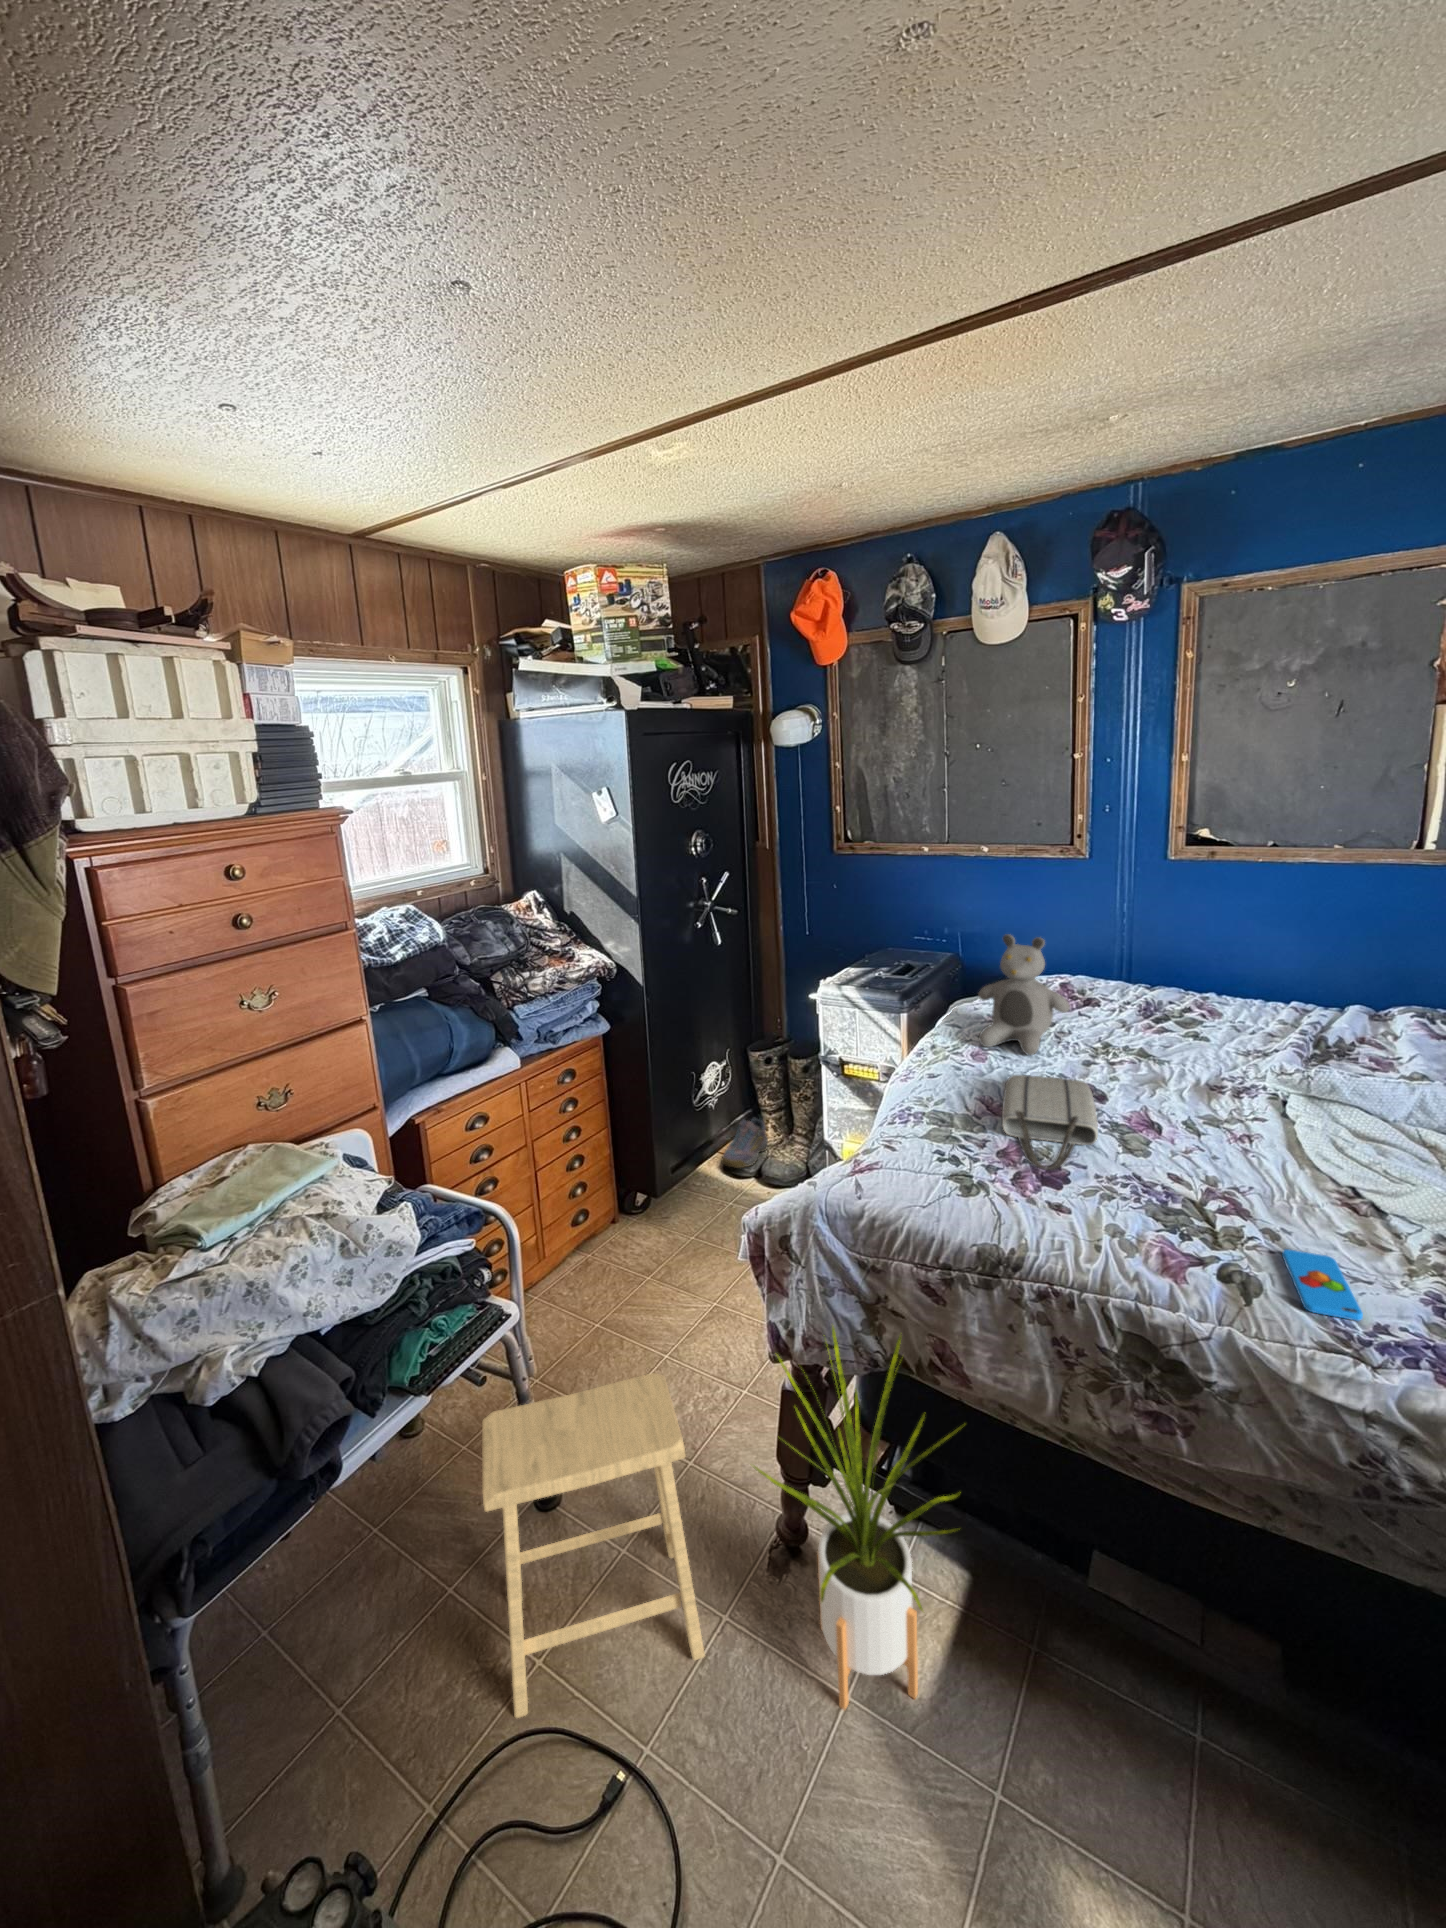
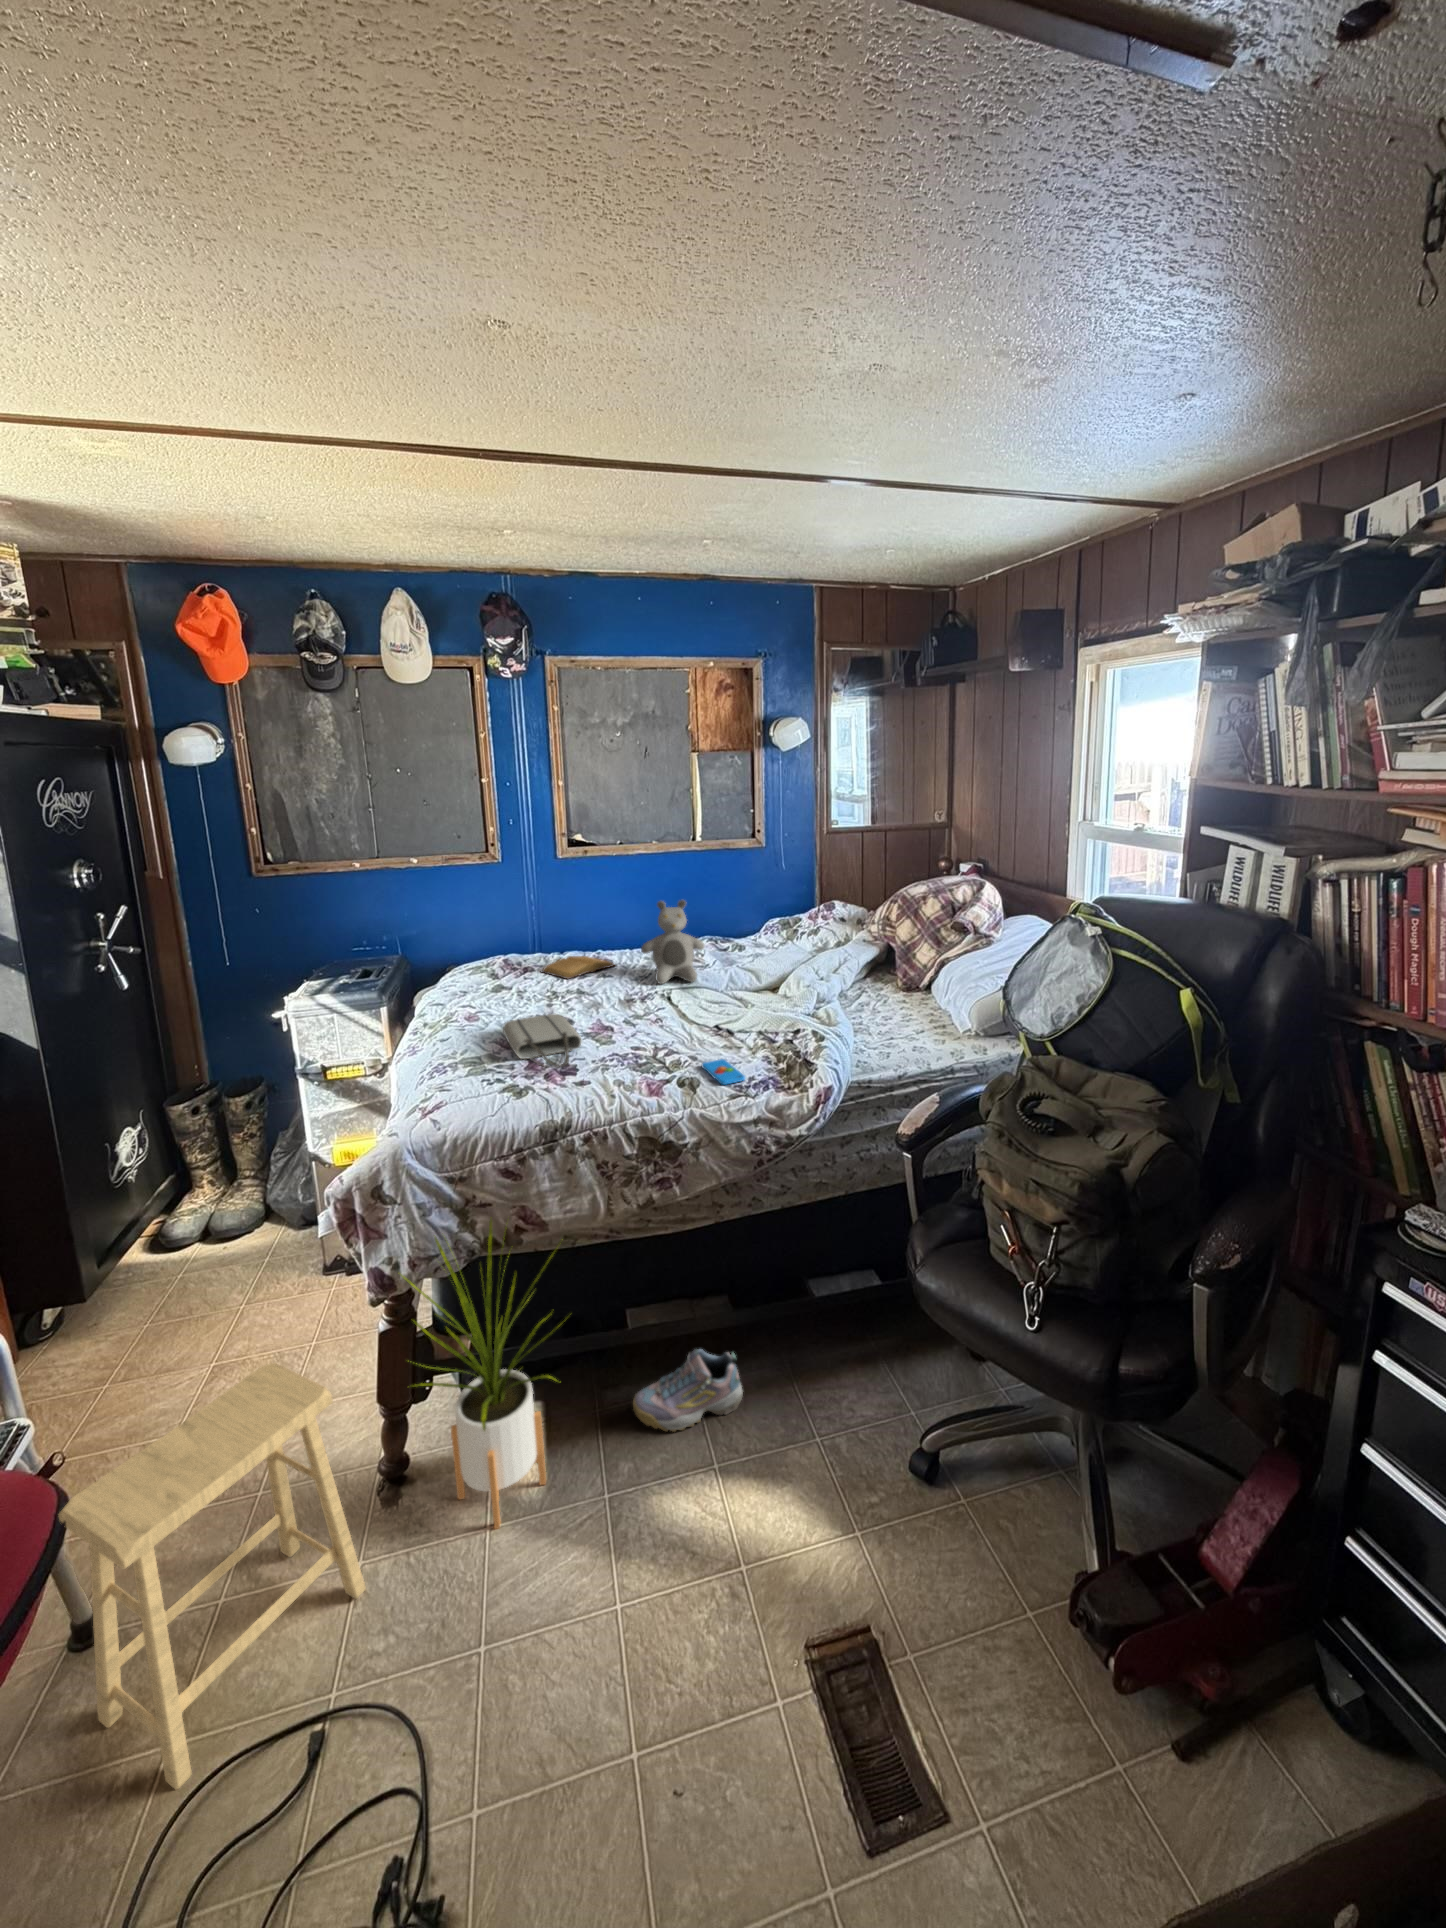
teddy bear: present [978,934,1070,1055] -> present [641,900,705,984]
book: none [1105,993,1225,1027] -> present [541,956,615,979]
sneaker: present [722,1116,768,1168] -> present [633,1349,743,1432]

